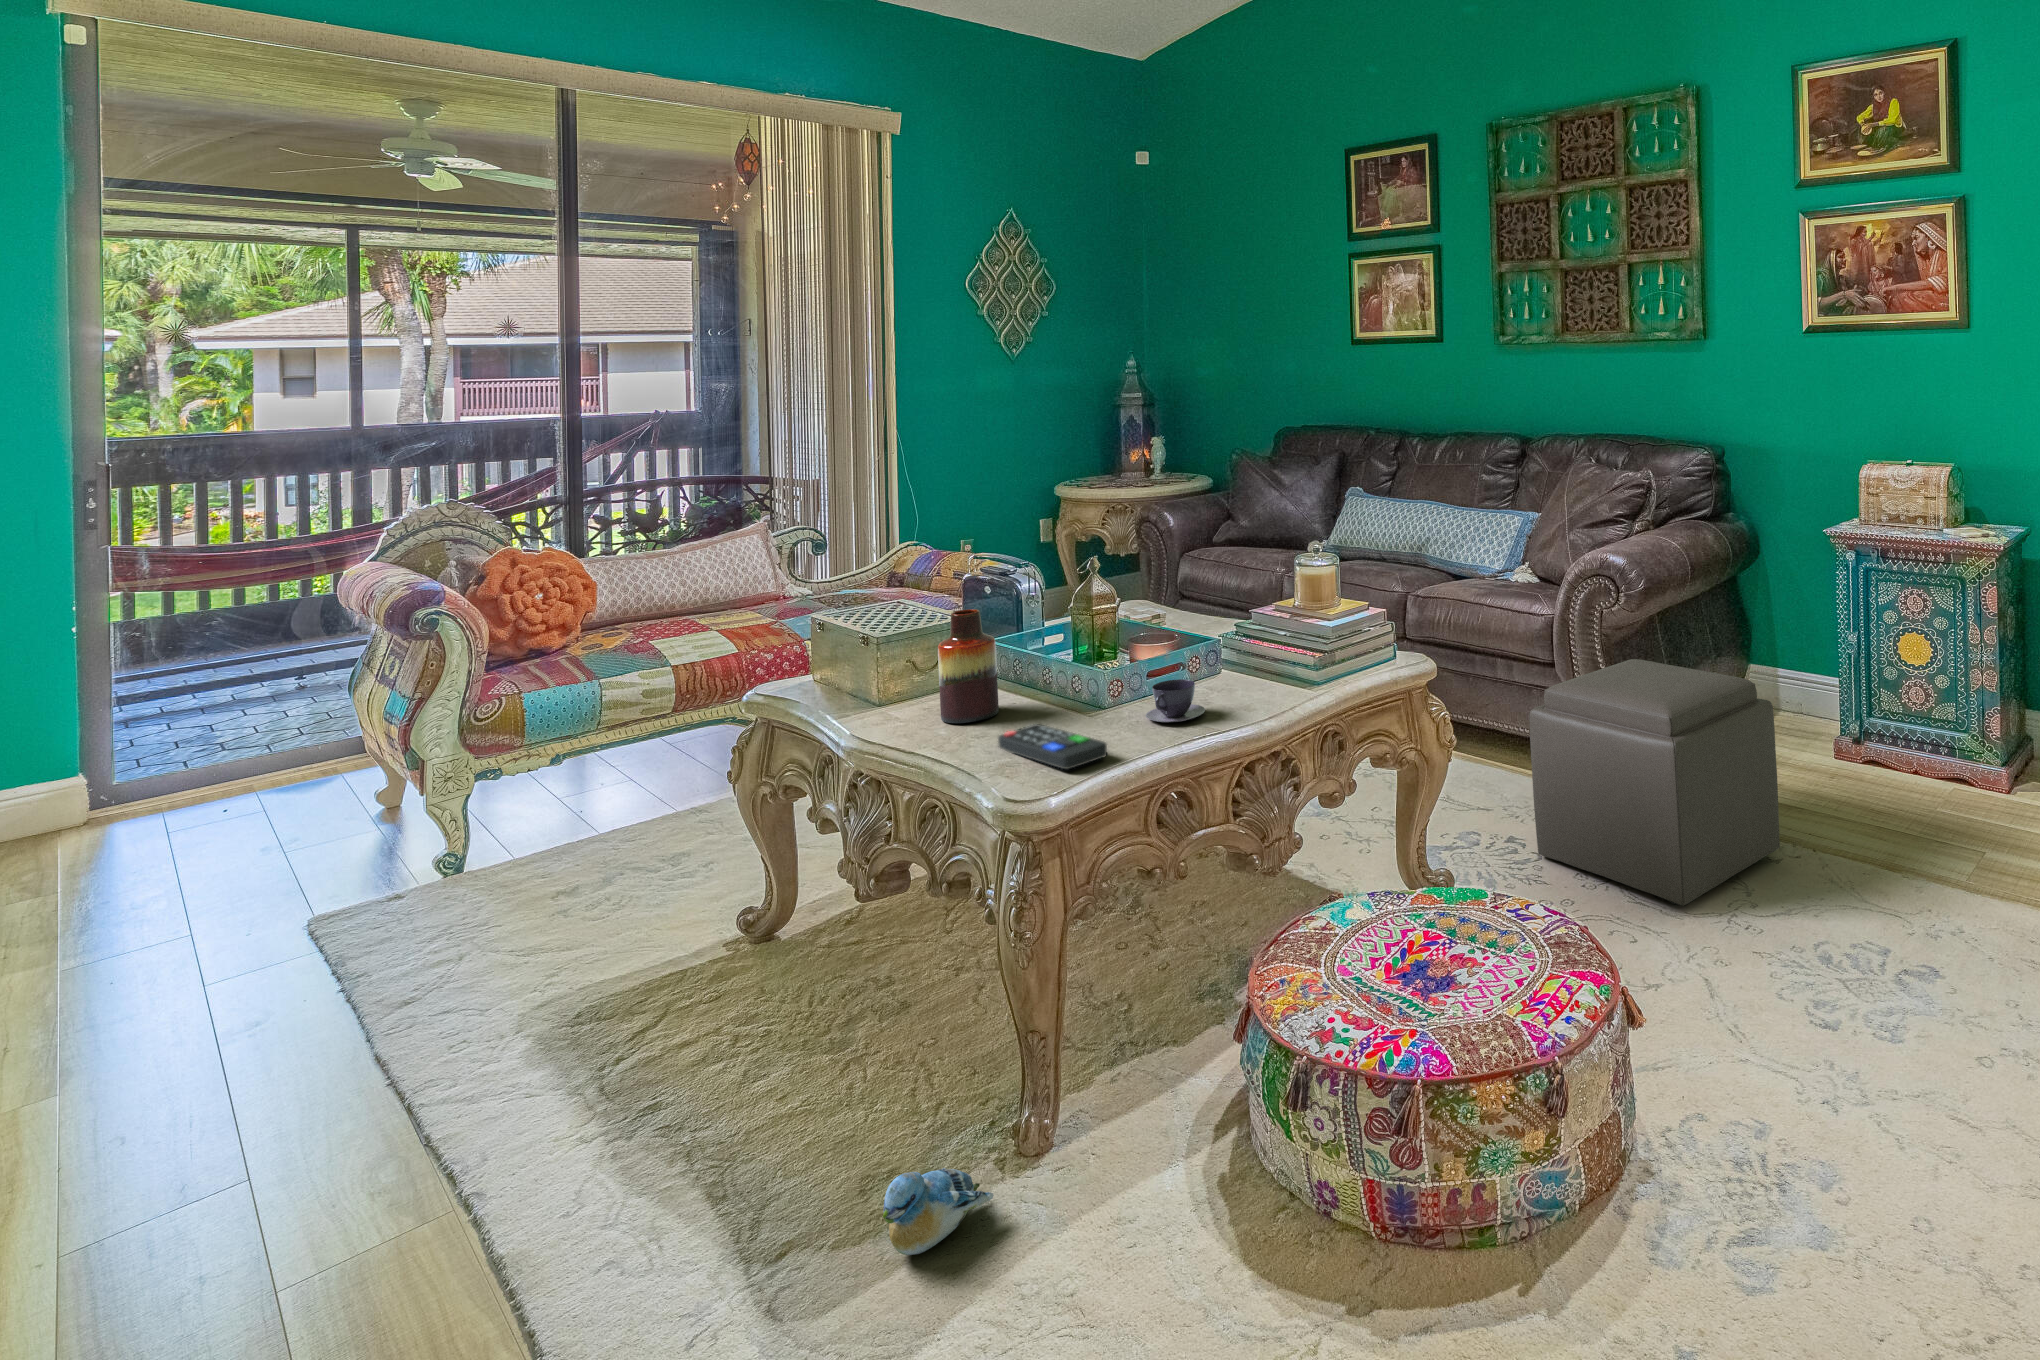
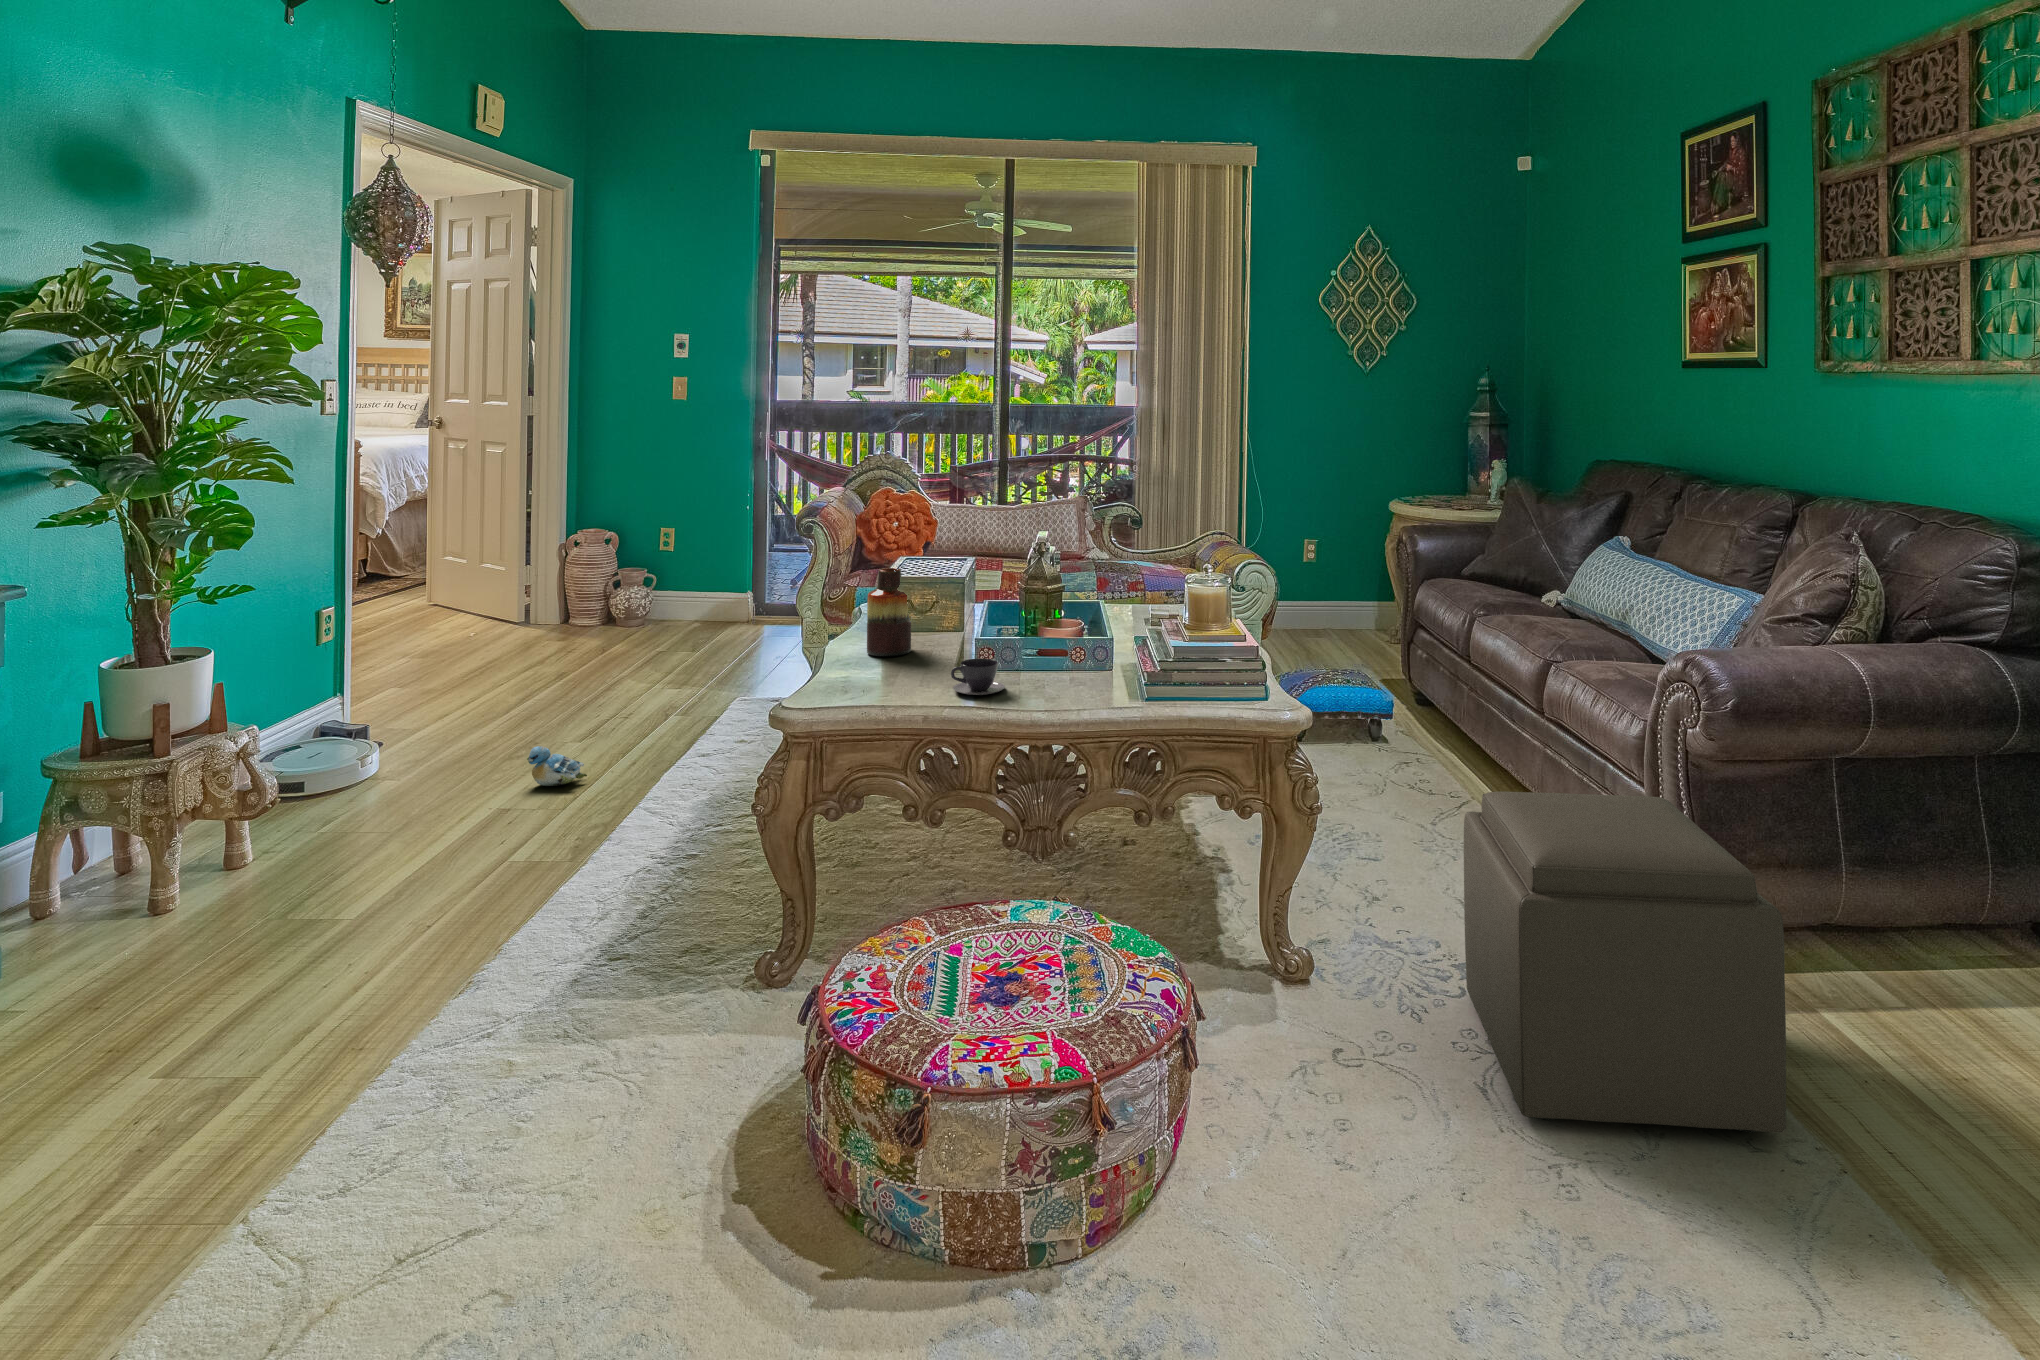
remote control: present [998,724,1107,769] -> none [833,666,888,702]
plush toy: present [883,1168,994,1255] -> present [527,746,587,786]

